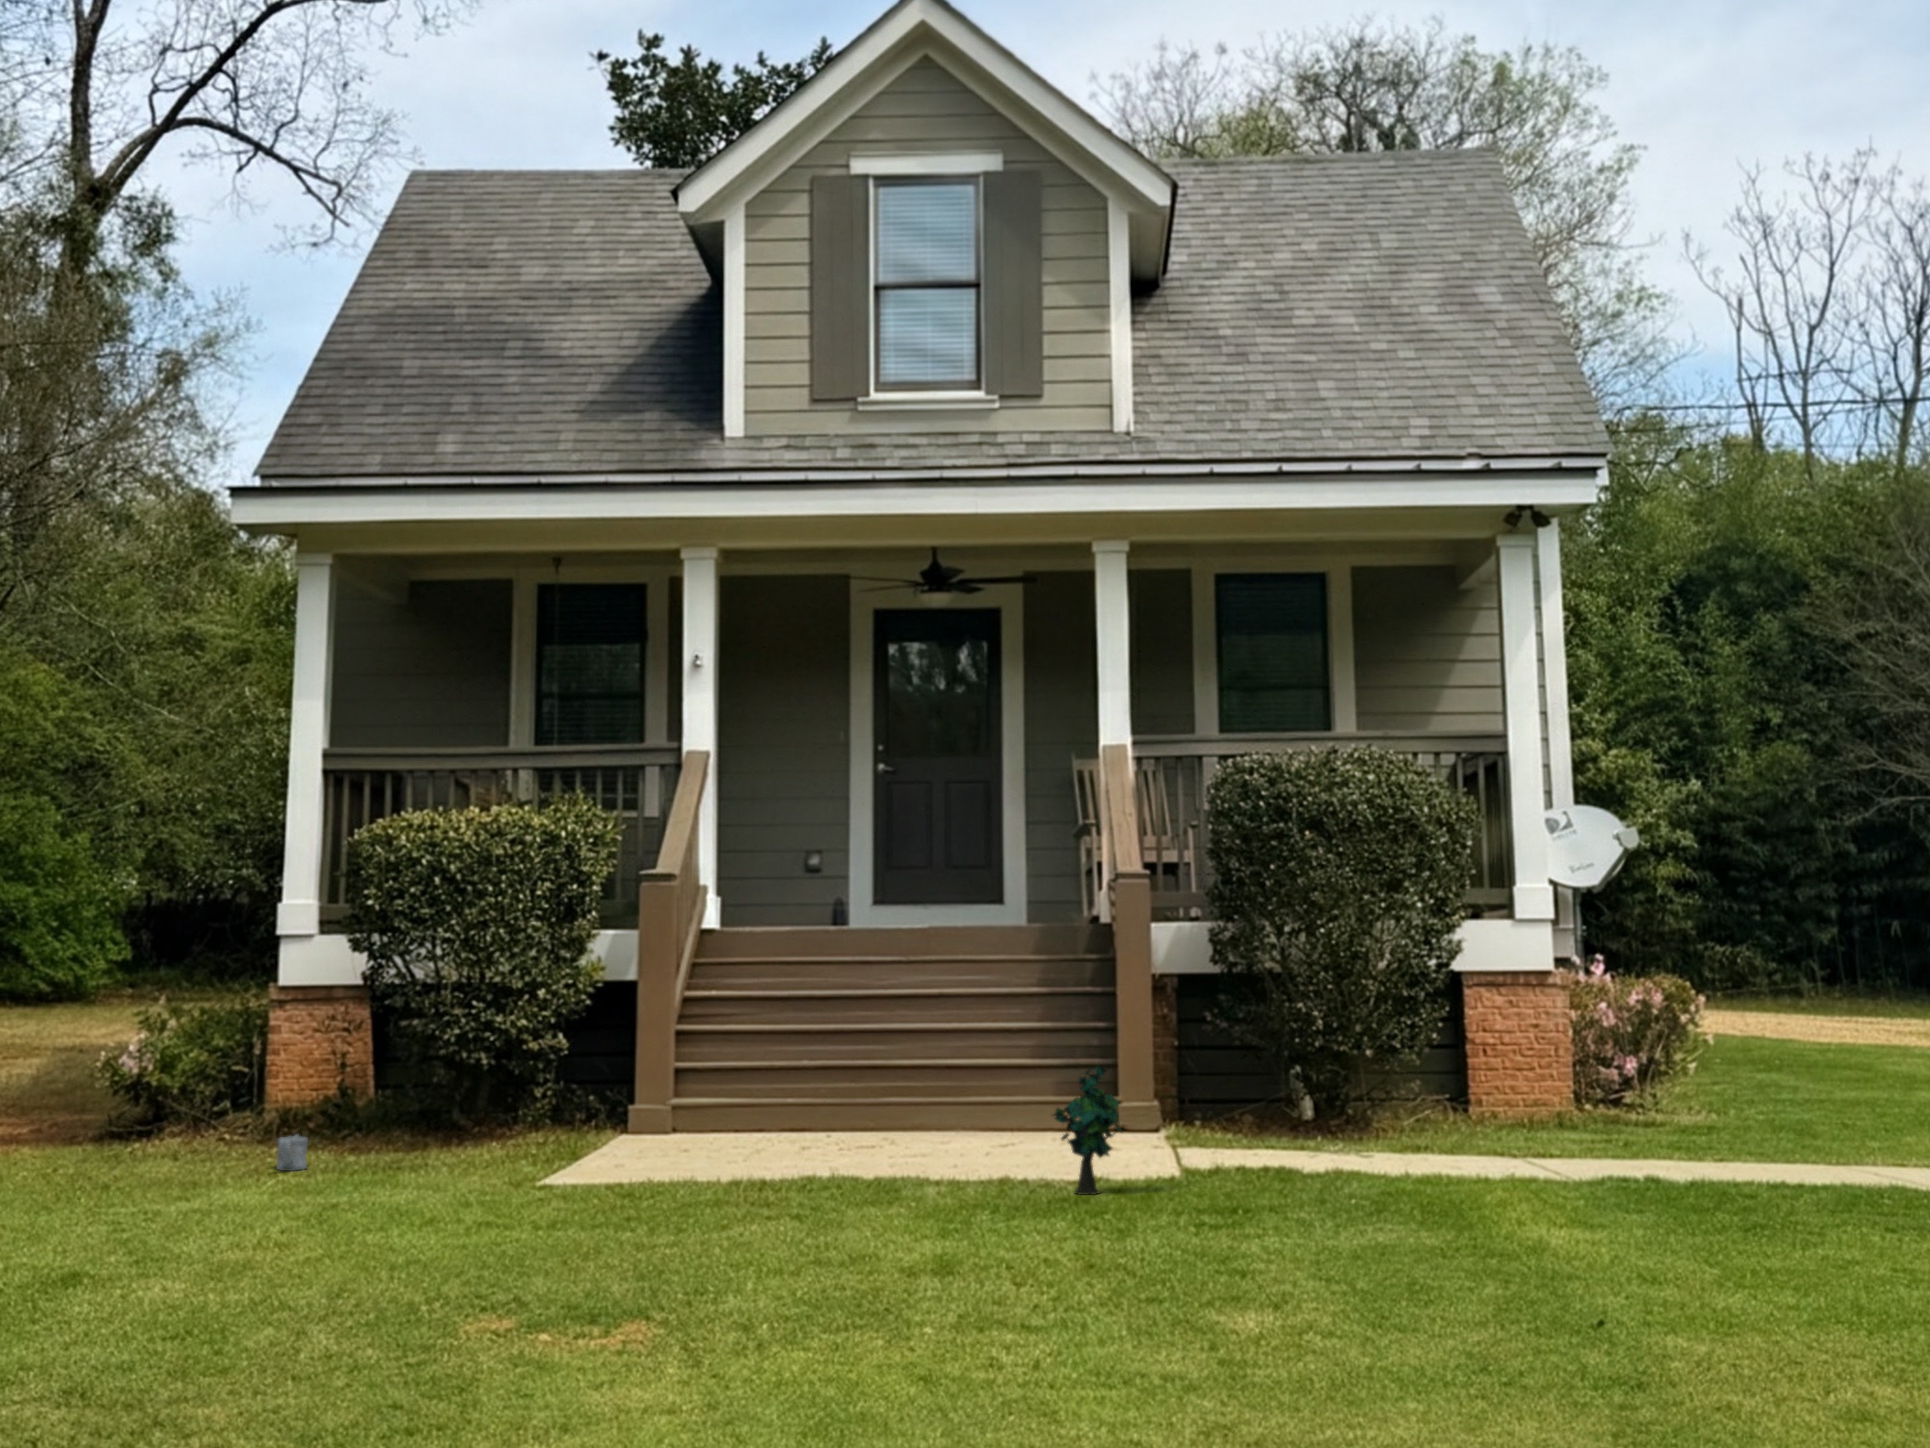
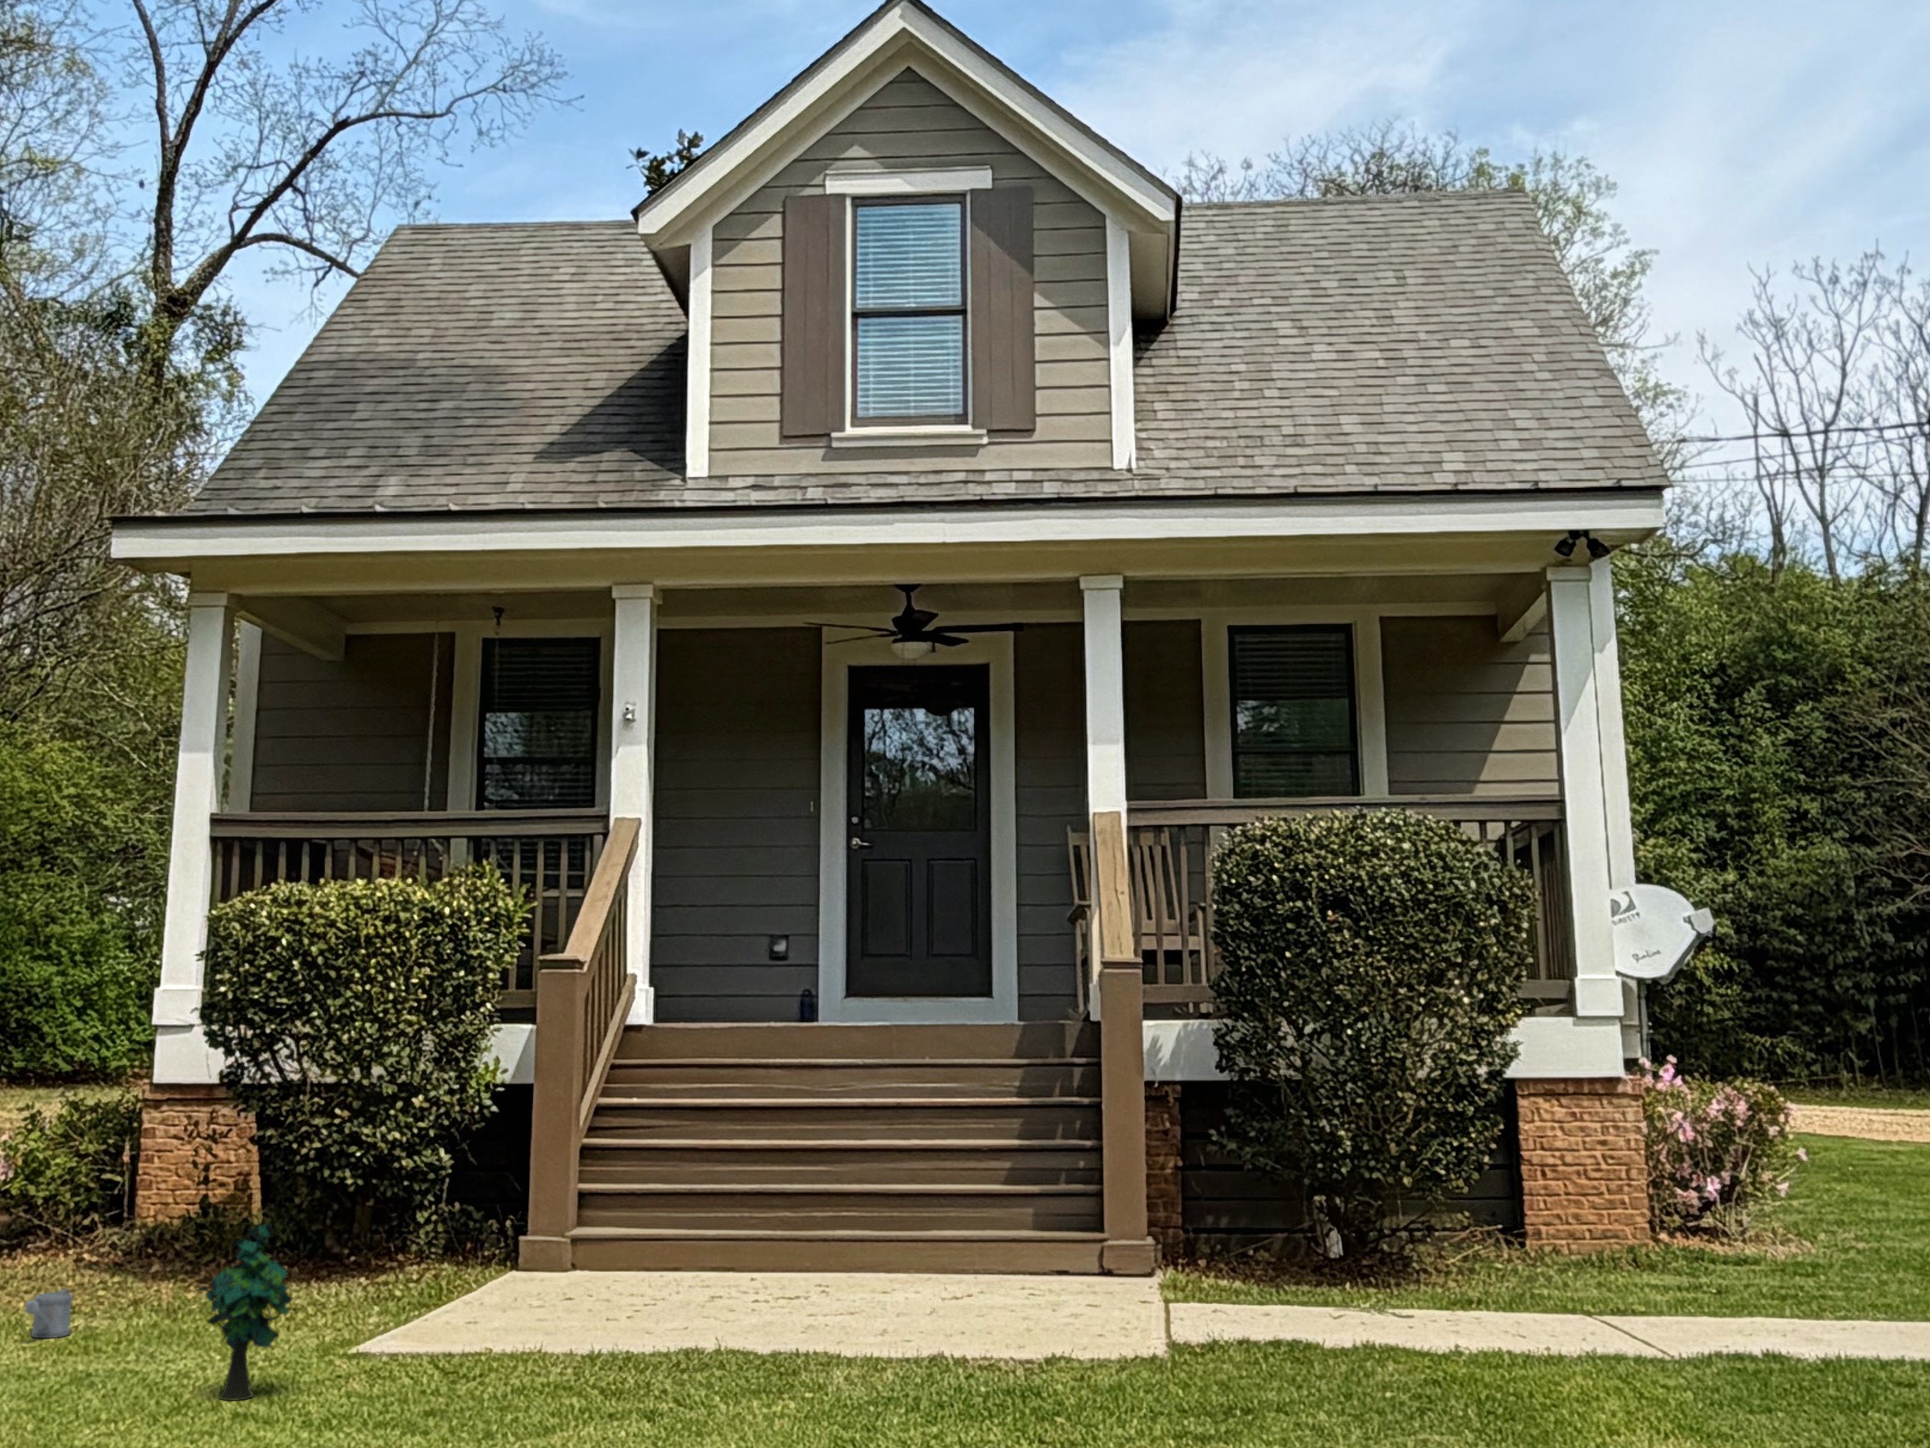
decorative plant: present [1054,1066,1122,1195] -> present [196,1224,292,1401]

